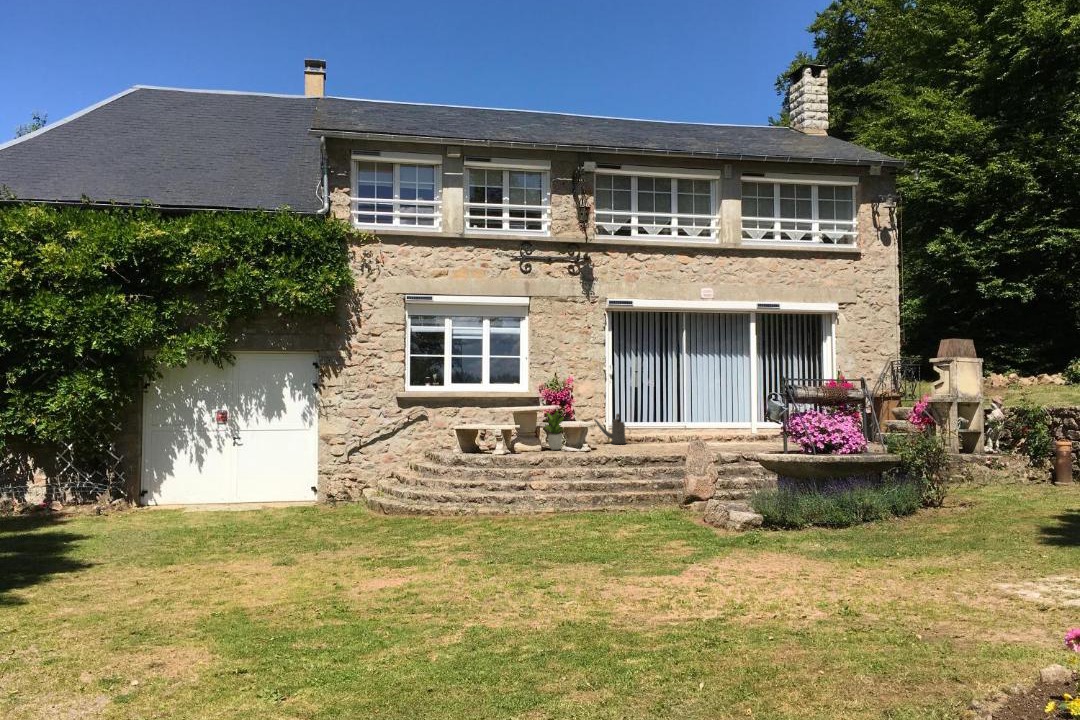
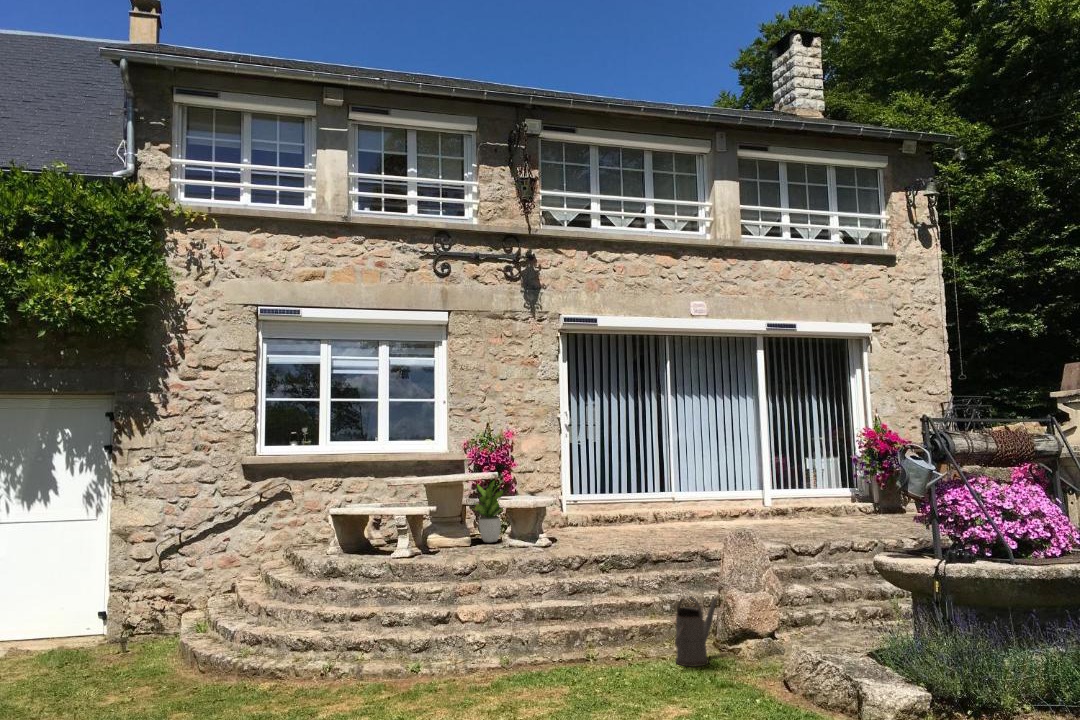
watering can: present [594,414,626,444] -> present [675,596,717,666]

